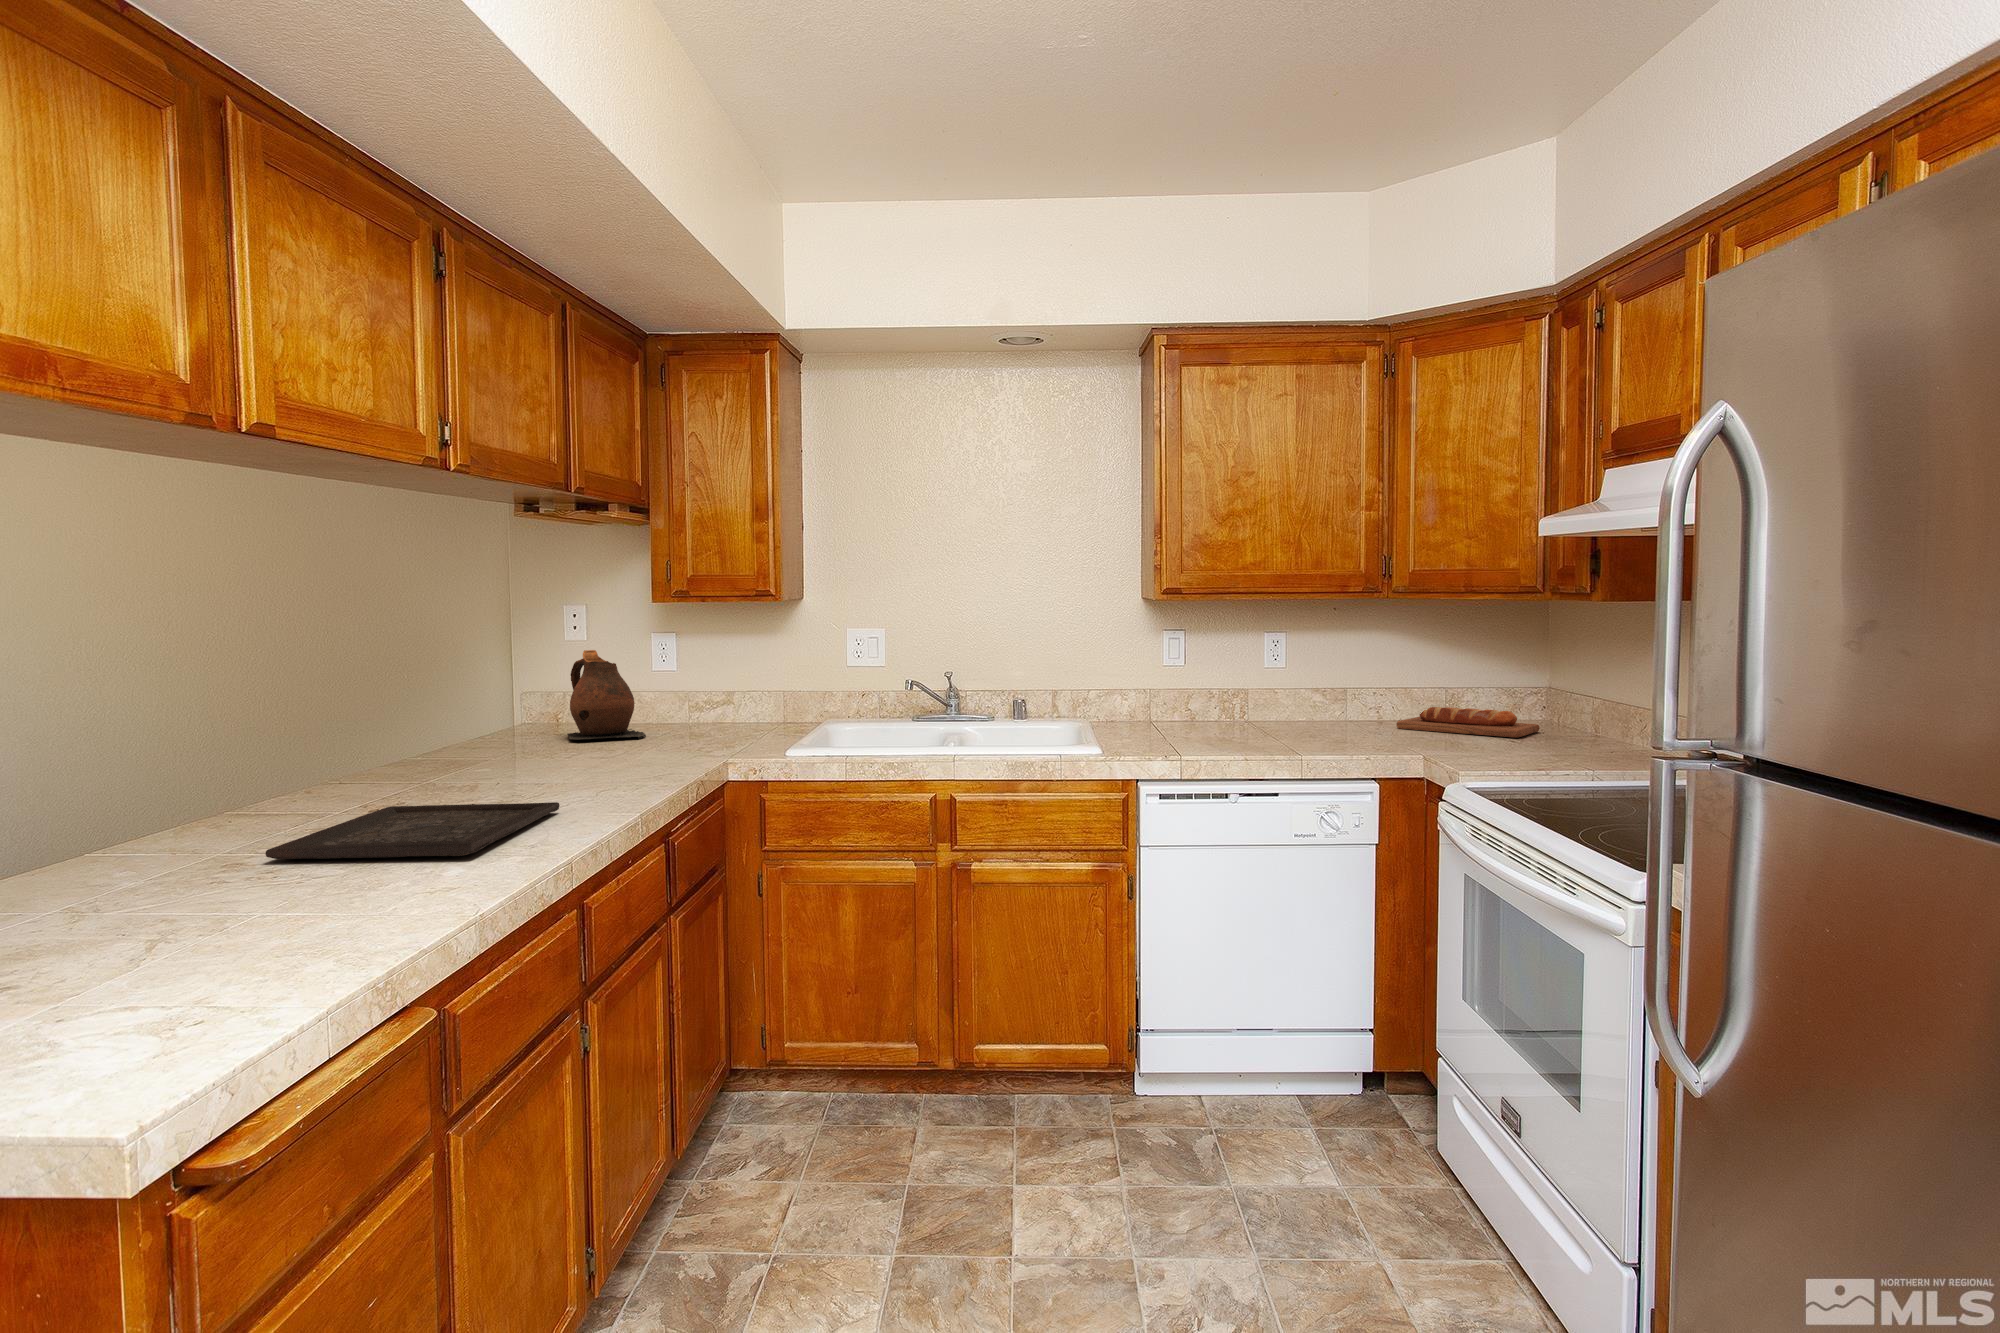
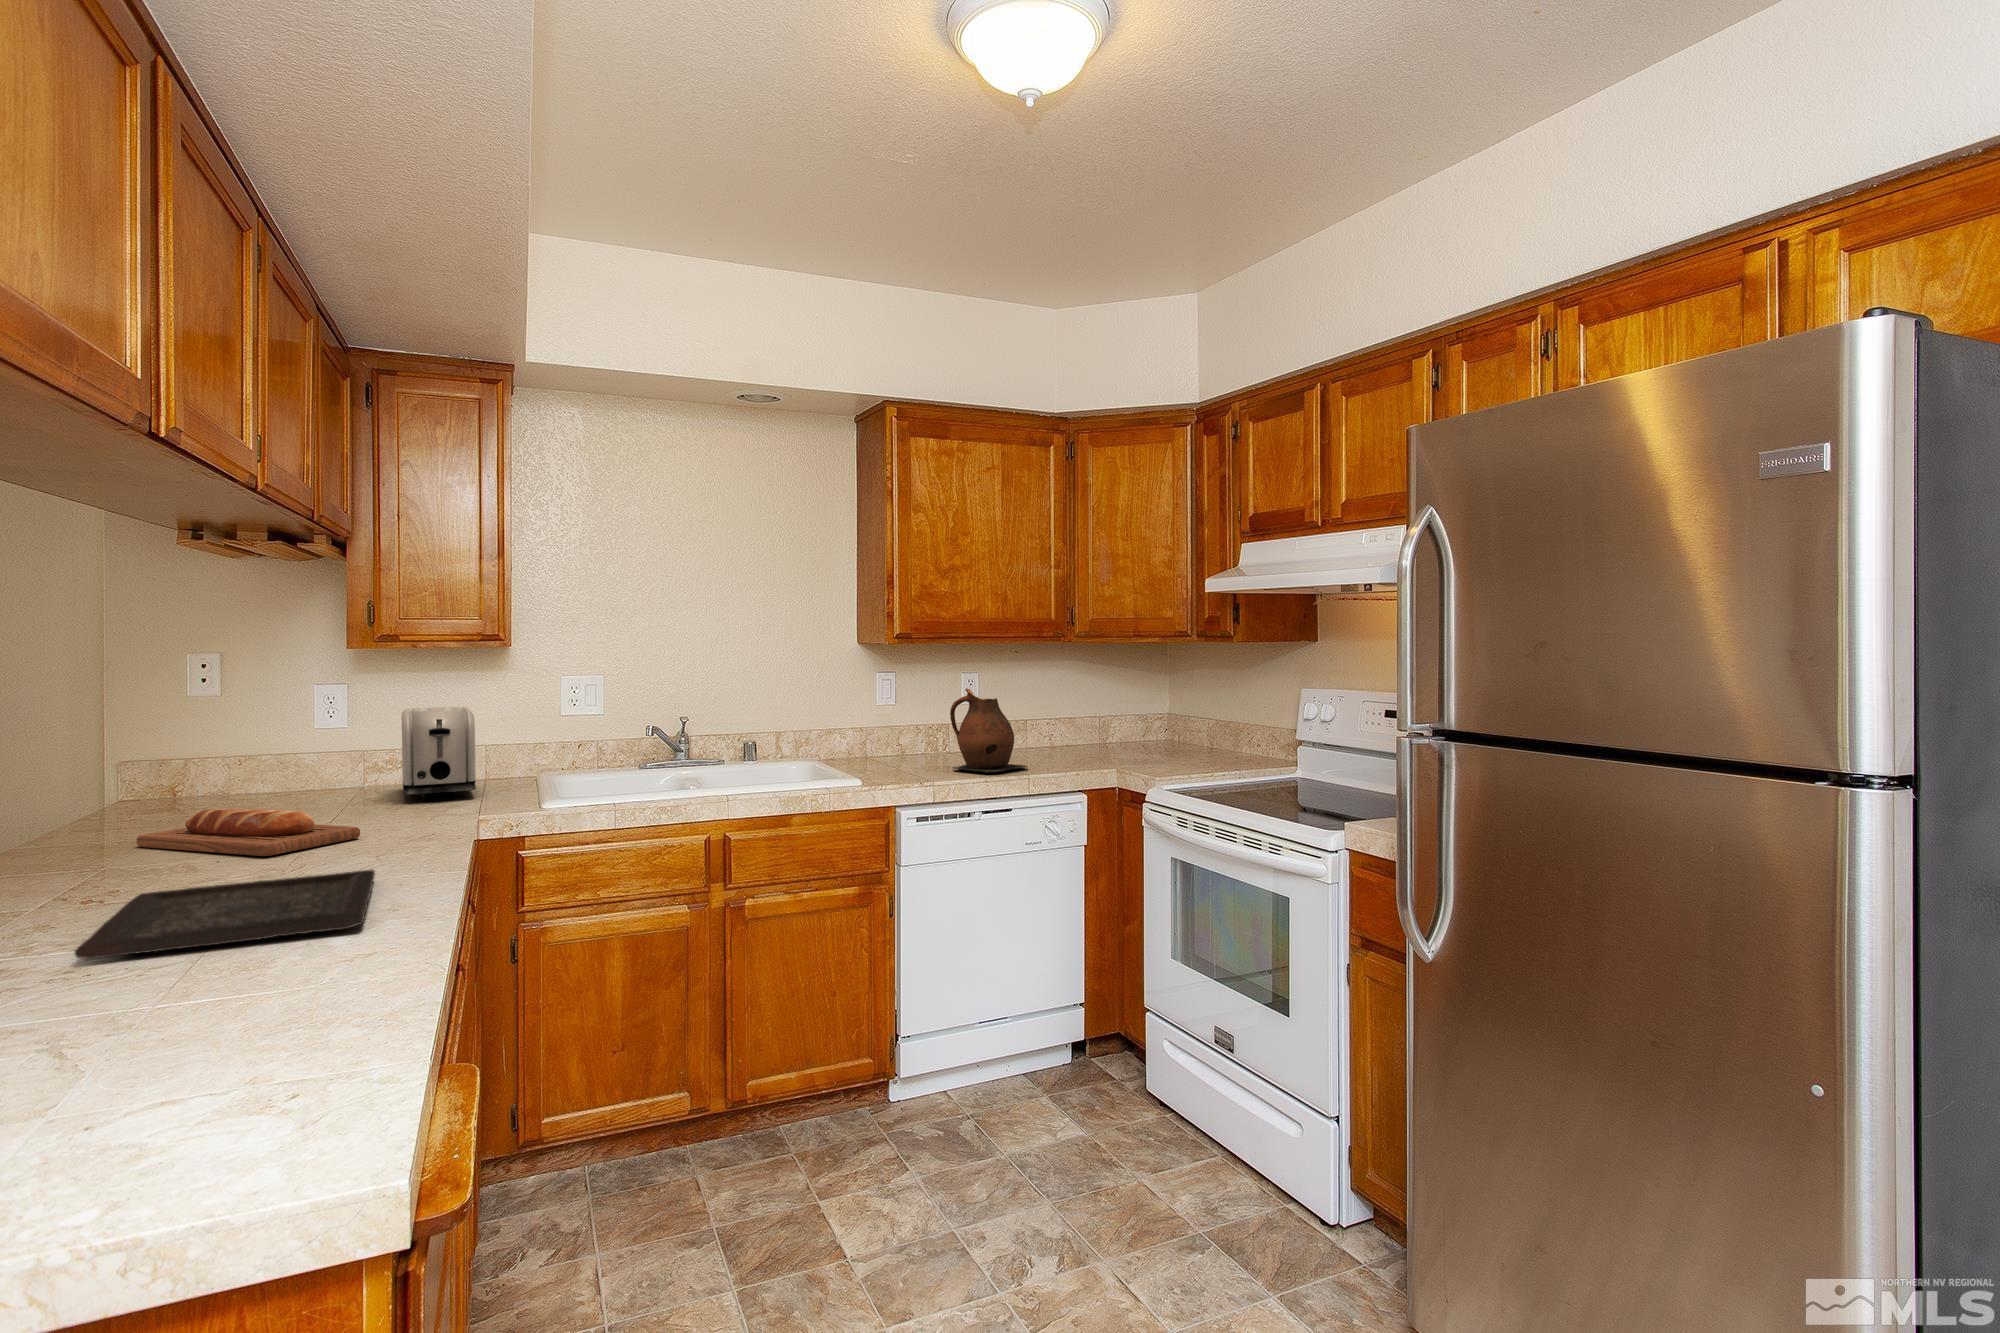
ceramic pitcher: present [567,650,646,741] -> present [950,689,1028,773]
toaster: none [693,659,766,742] -> present [402,707,476,801]
bread loaf: present [1396,707,1540,737] -> present [137,809,360,856]

